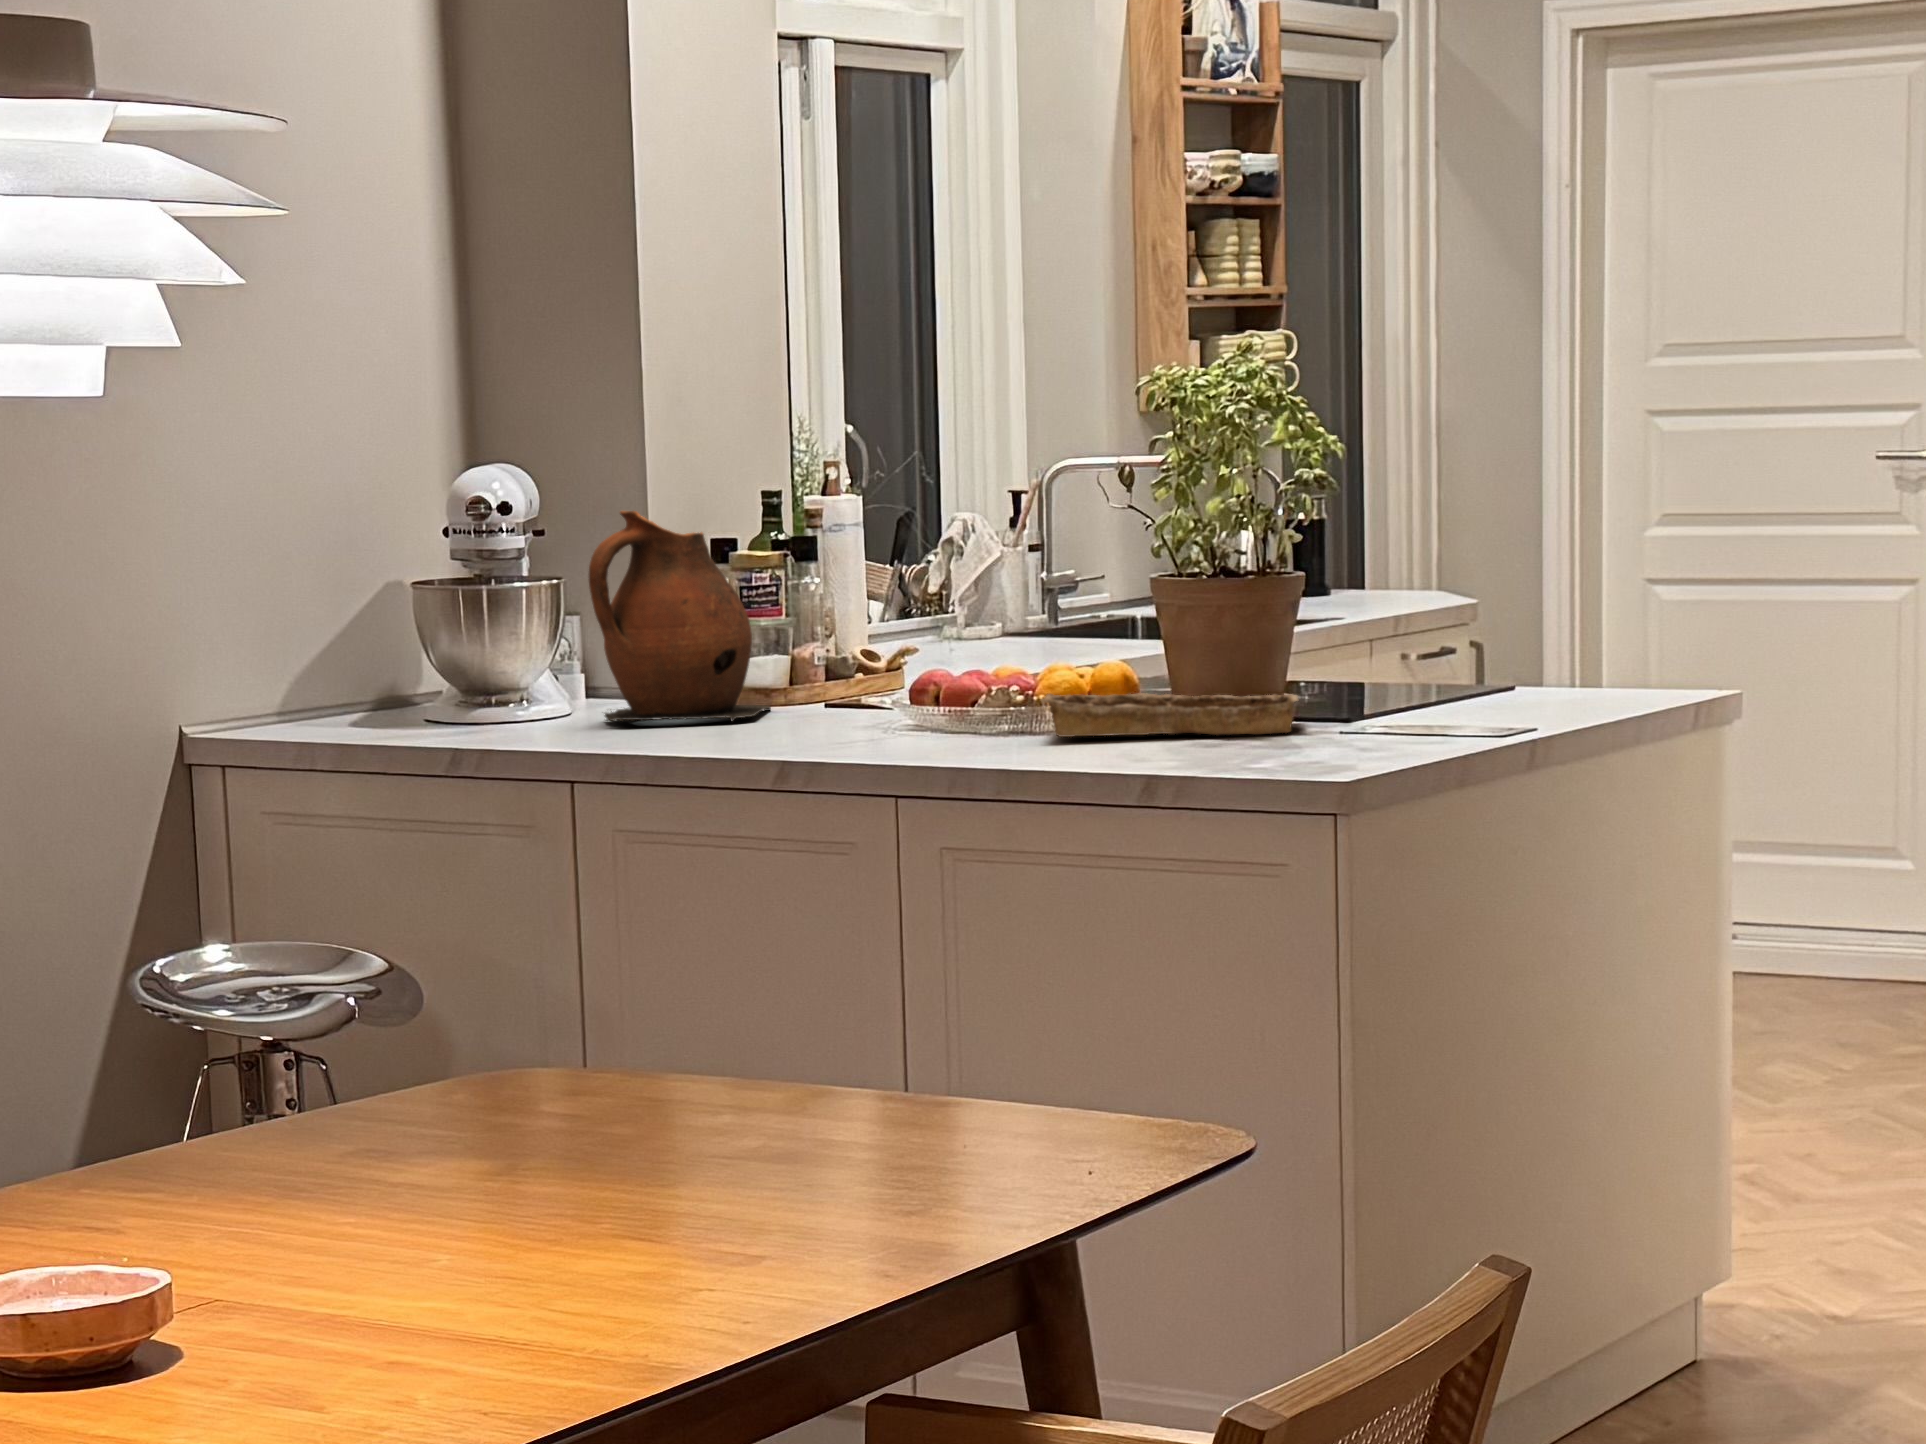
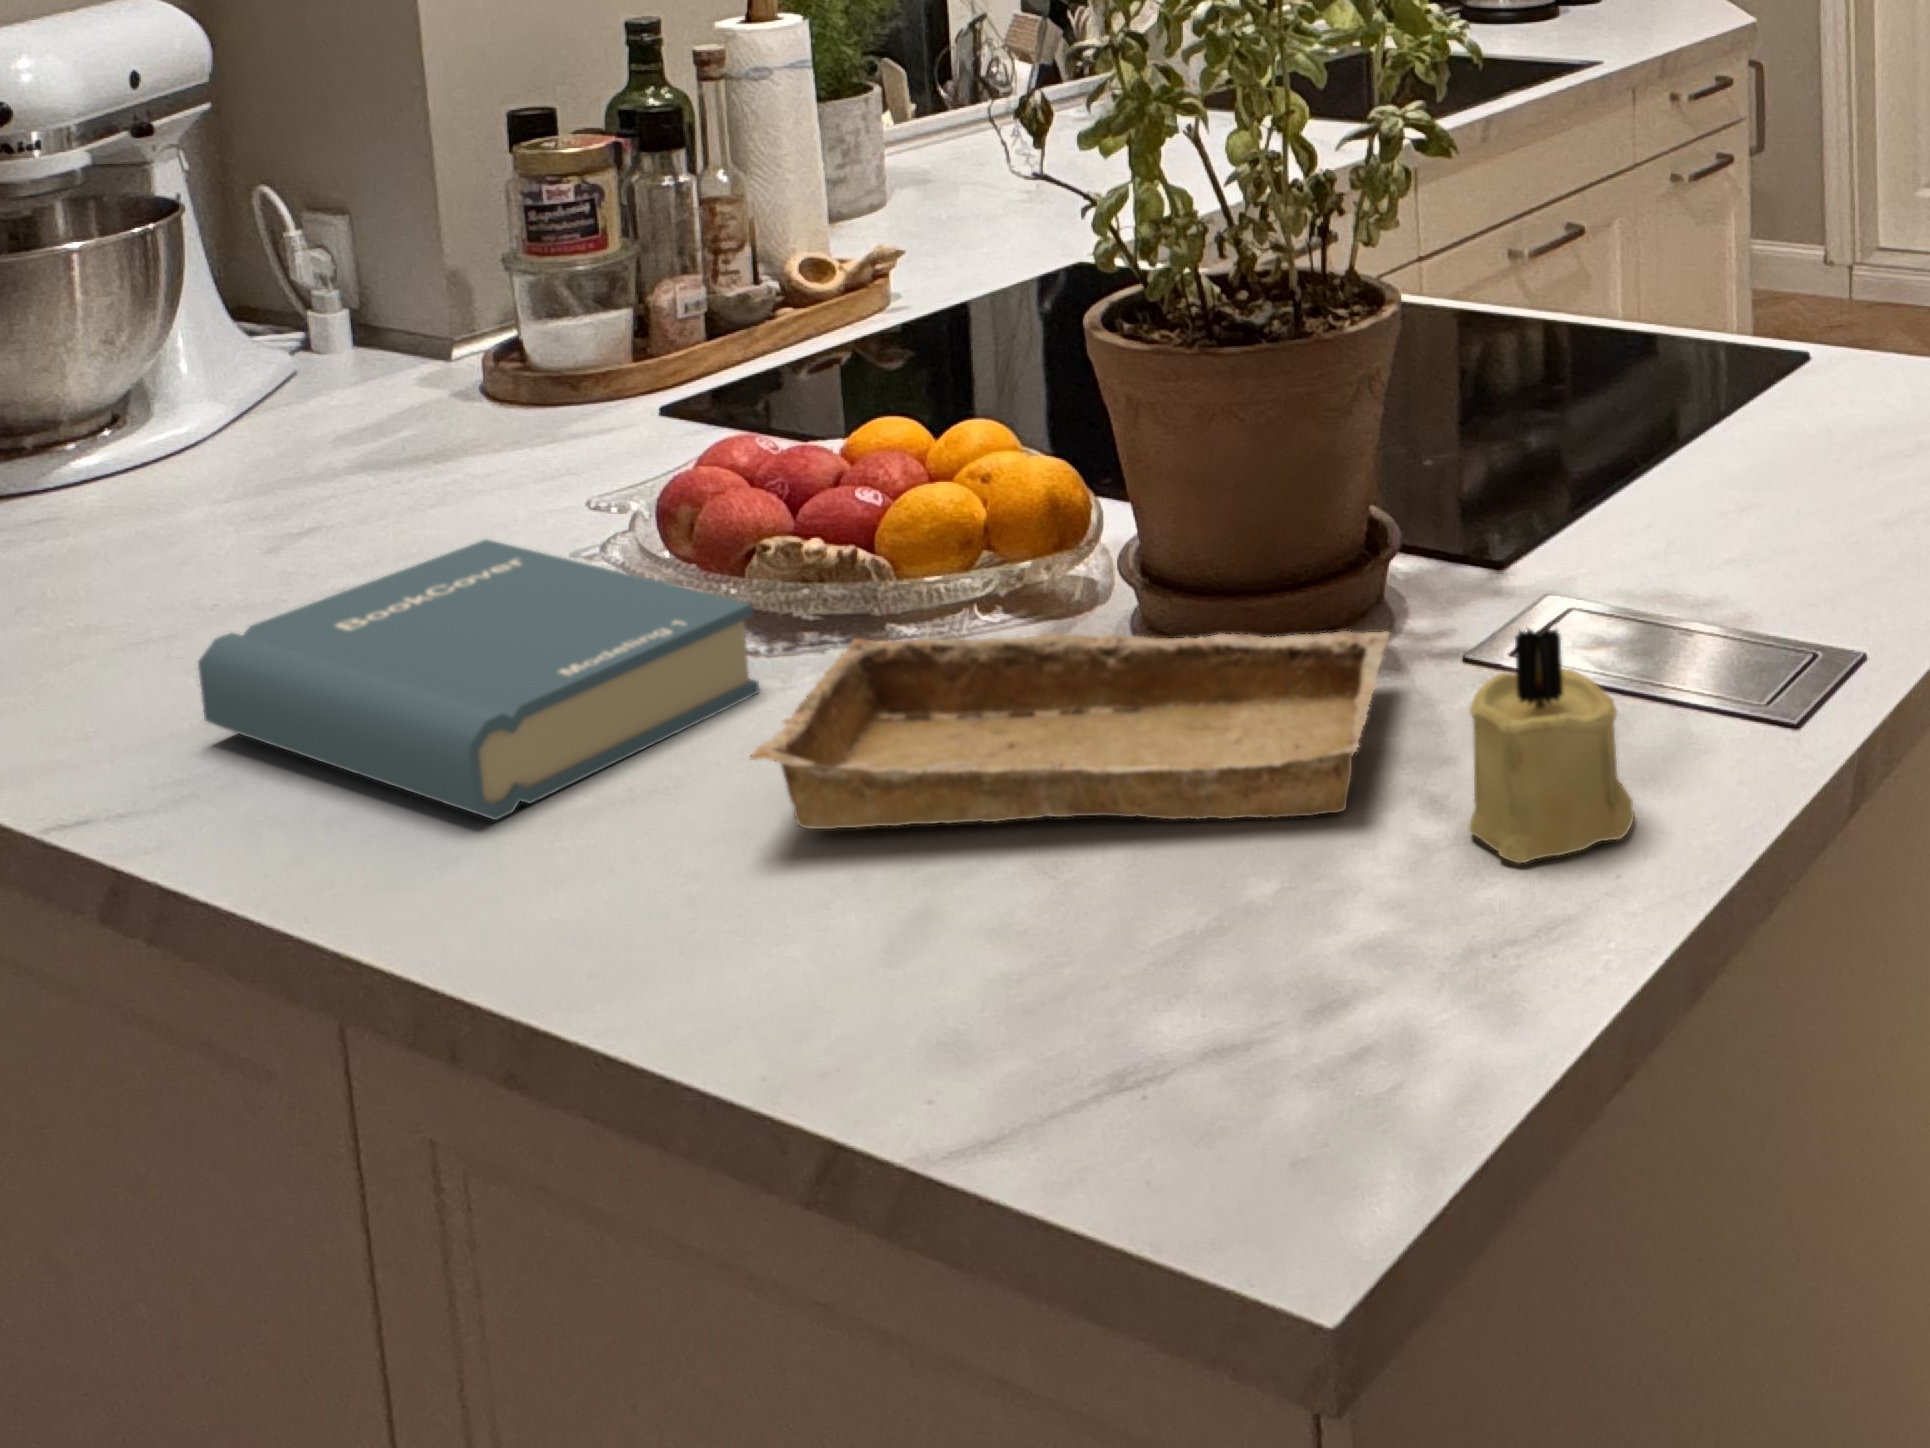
ceramic pitcher: present [589,511,771,722] -> none [135,139,571,541]
candle: none [1347,645,1418,733] -> present [1470,627,1634,863]
hardback book: none [742,686,991,745] -> present [198,540,759,820]

